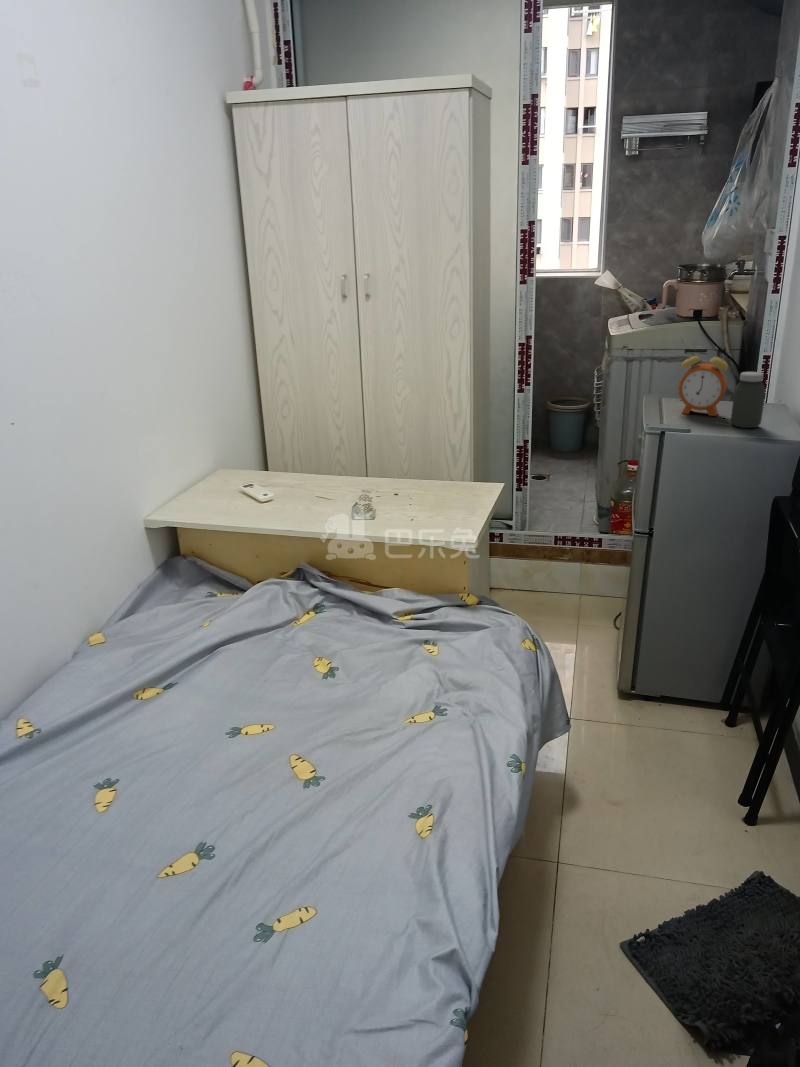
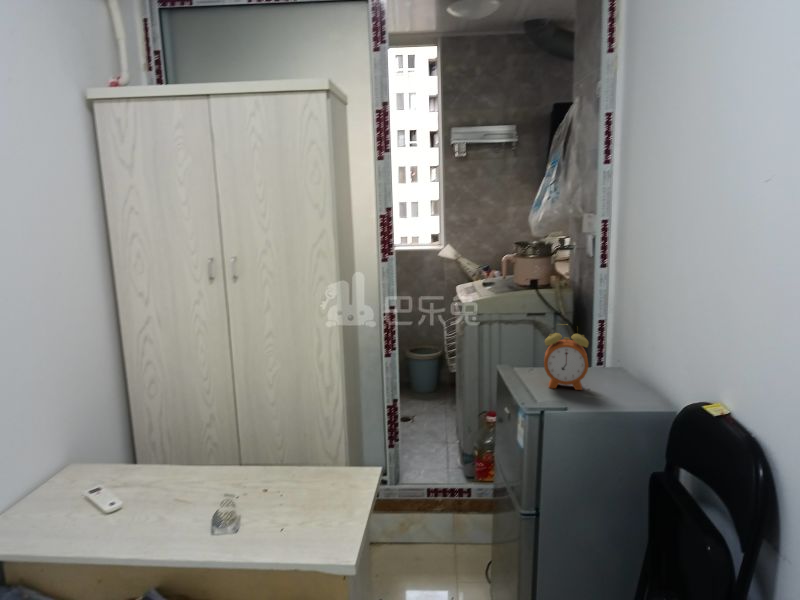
jar: present [731,372,765,428] -> none [600,349,631,405]

